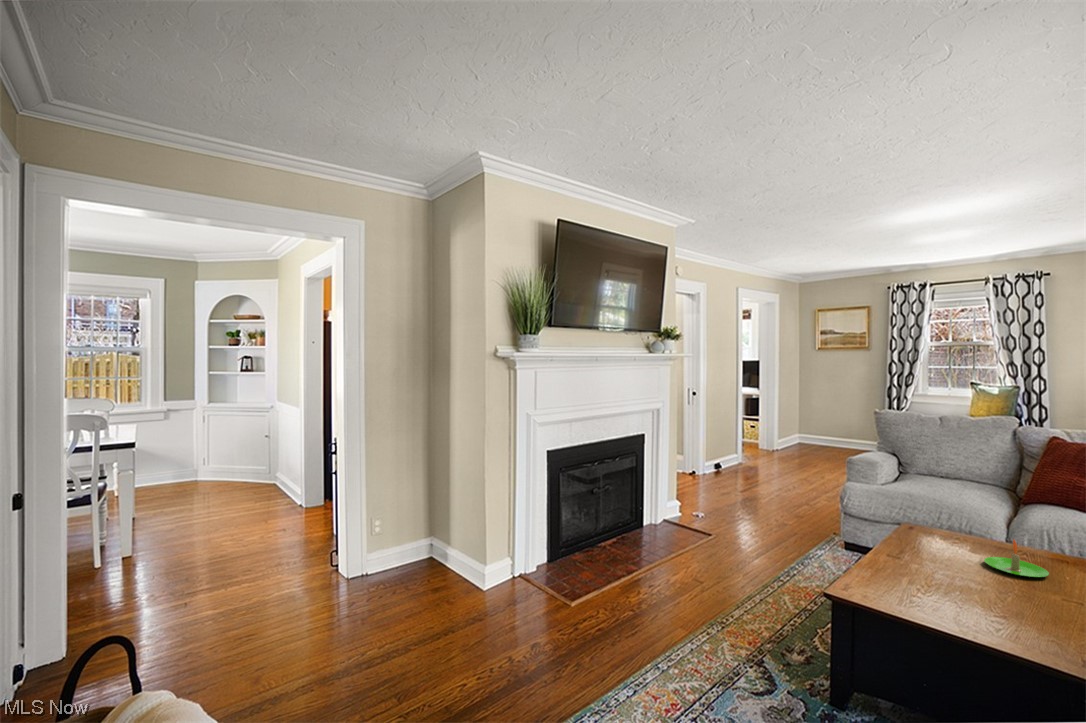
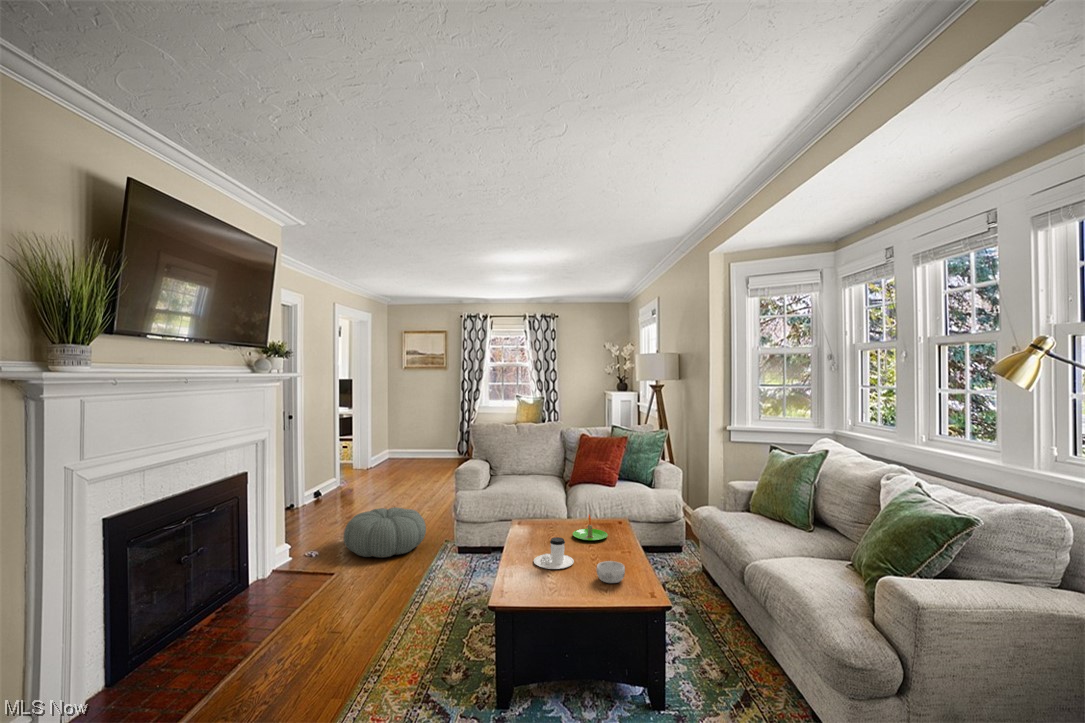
pouf: none [725,486,809,534] -> present [344,507,426,558]
coffee cup: none [904,551,966,591] -> present [534,537,574,569]
decorative bowl: none [989,598,1042,632] -> present [596,561,625,583]

